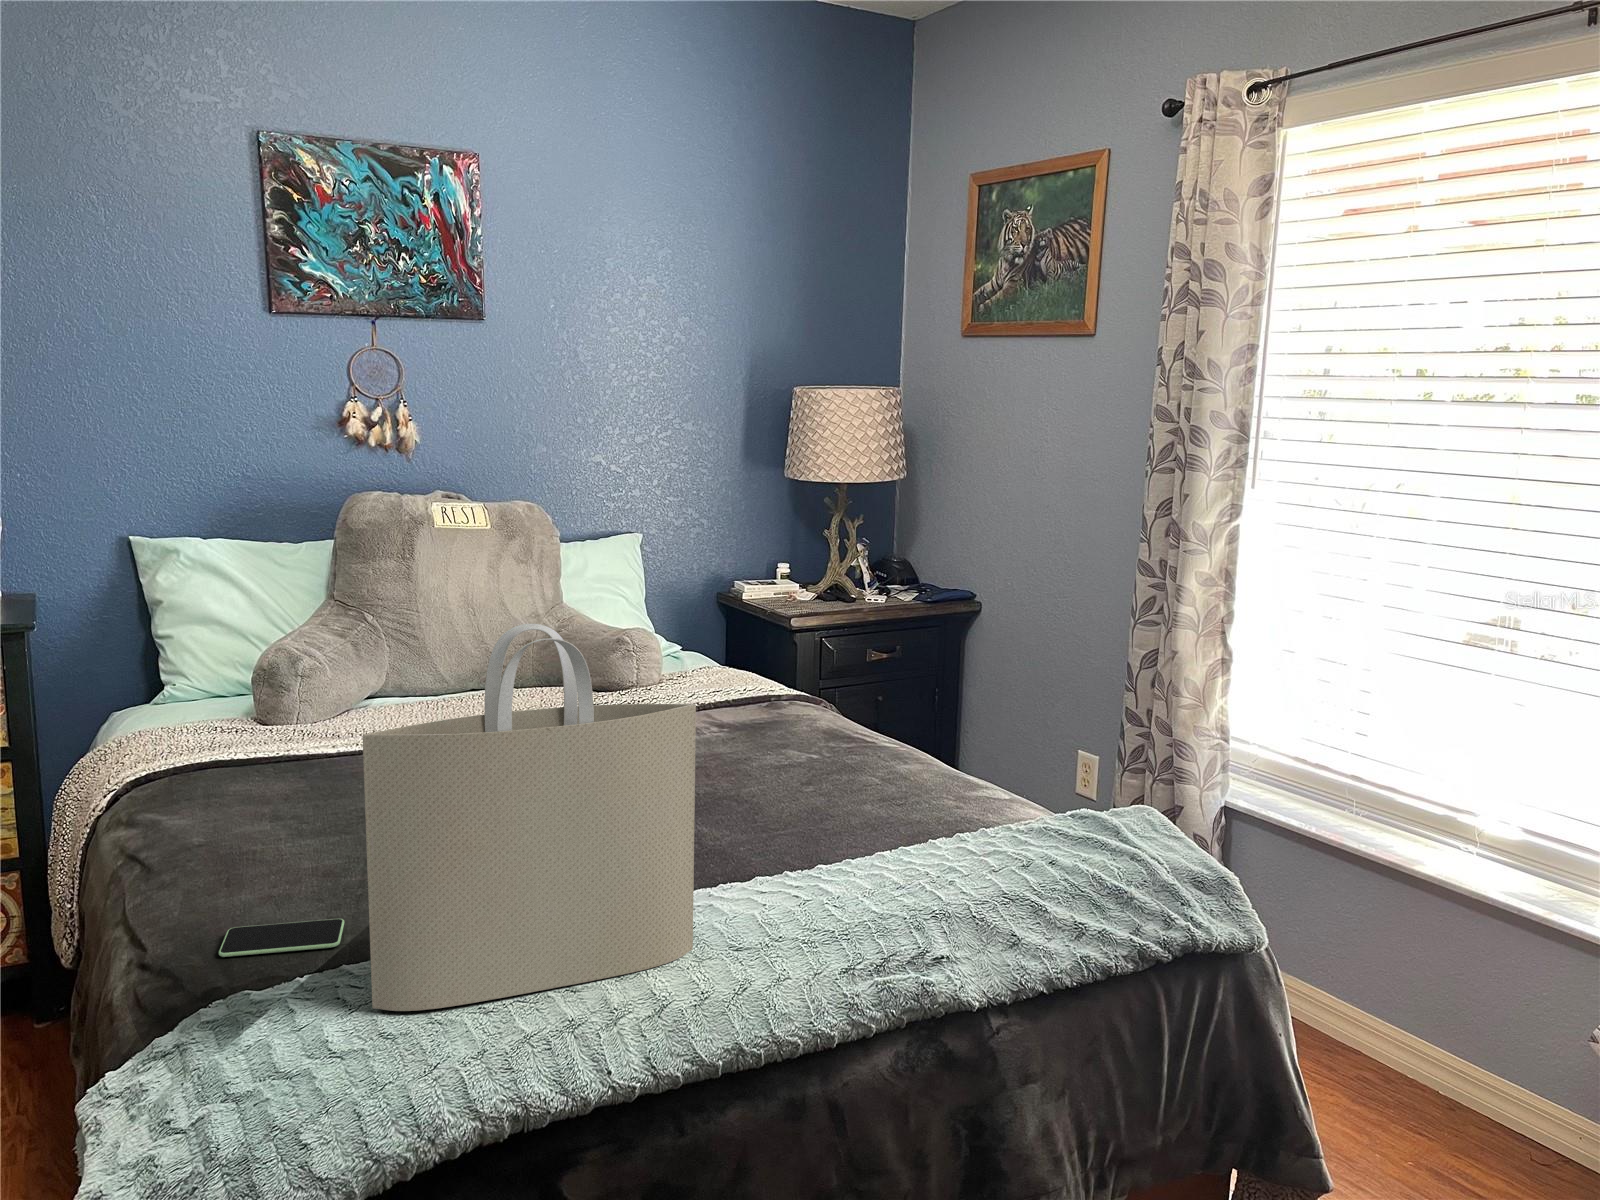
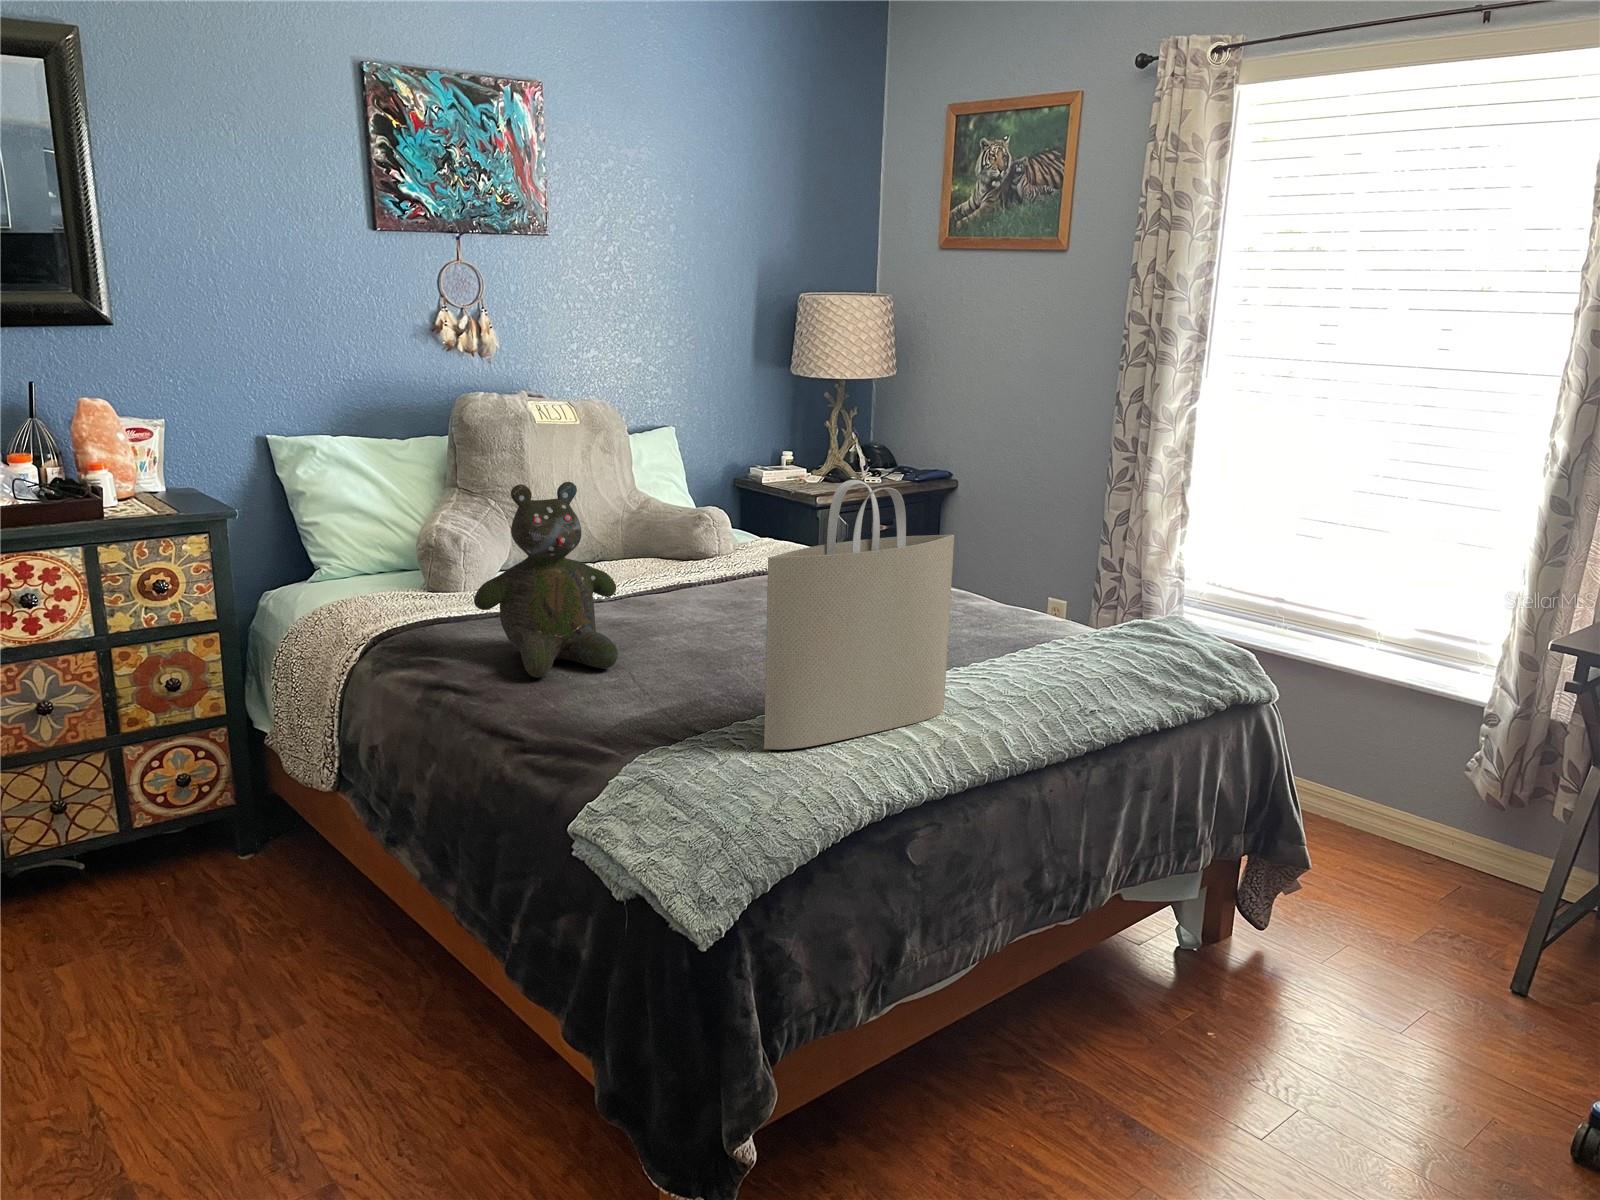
teddy bear: none [191,606,389,857] -> present [474,482,618,678]
smartphone: present [219,919,344,957] -> none [586,710,675,736]

